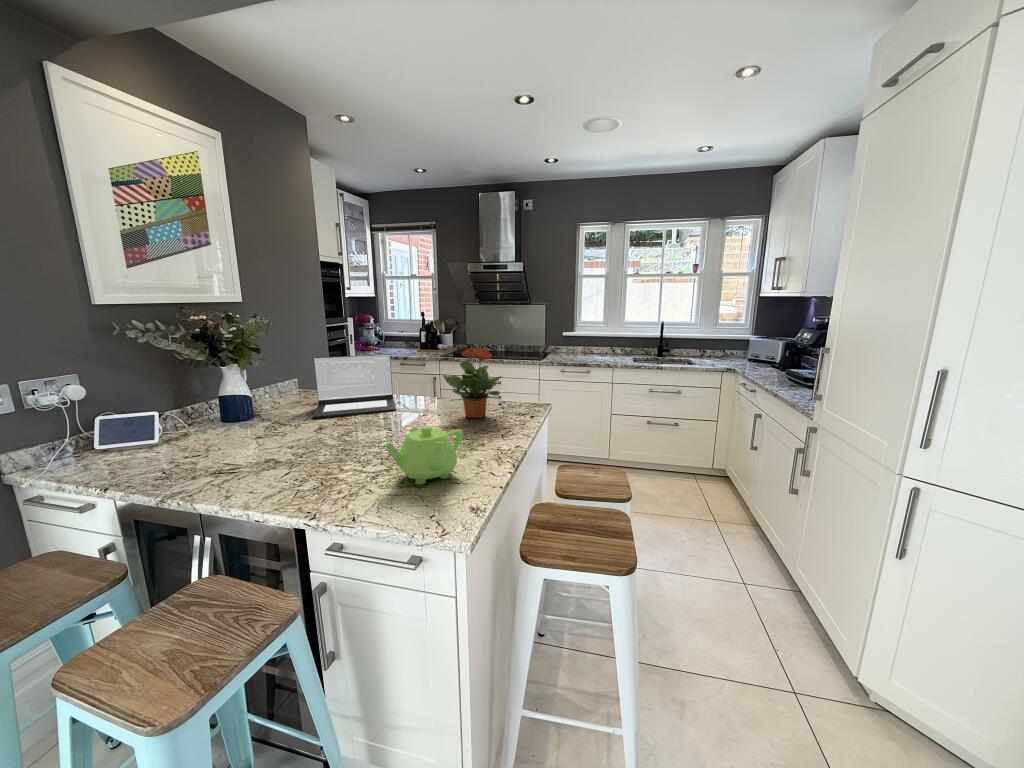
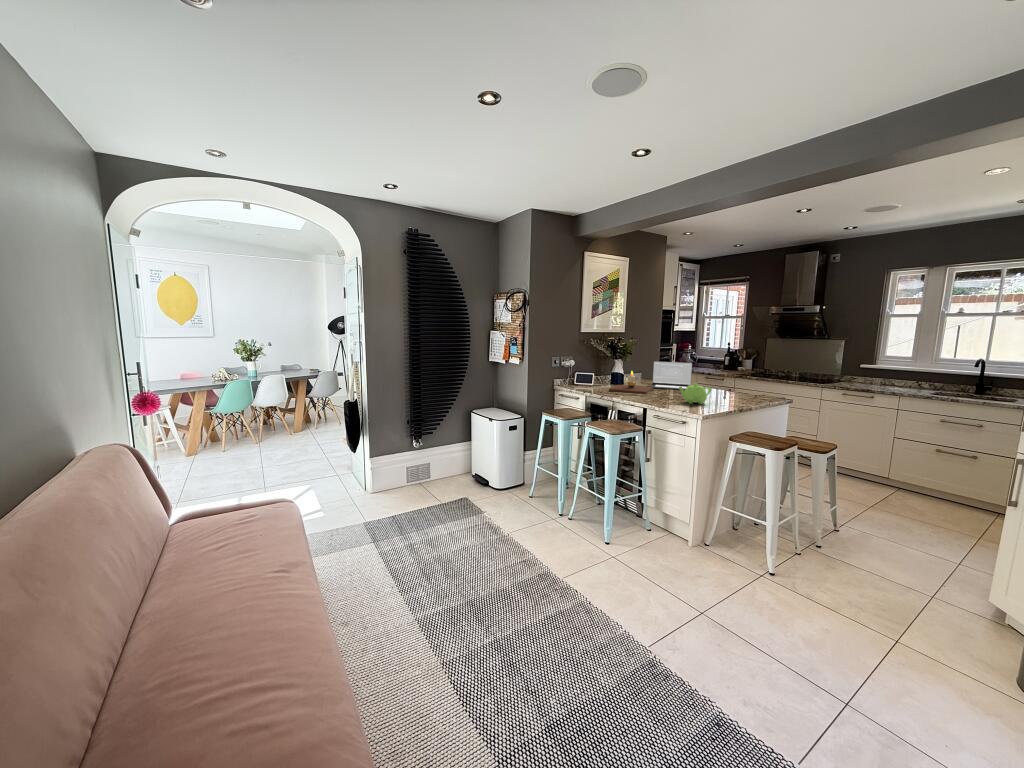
potted plant: present [443,348,502,418] -> none [716,360,748,397]
candle: none [188,393,318,463] -> present [609,371,653,394]

